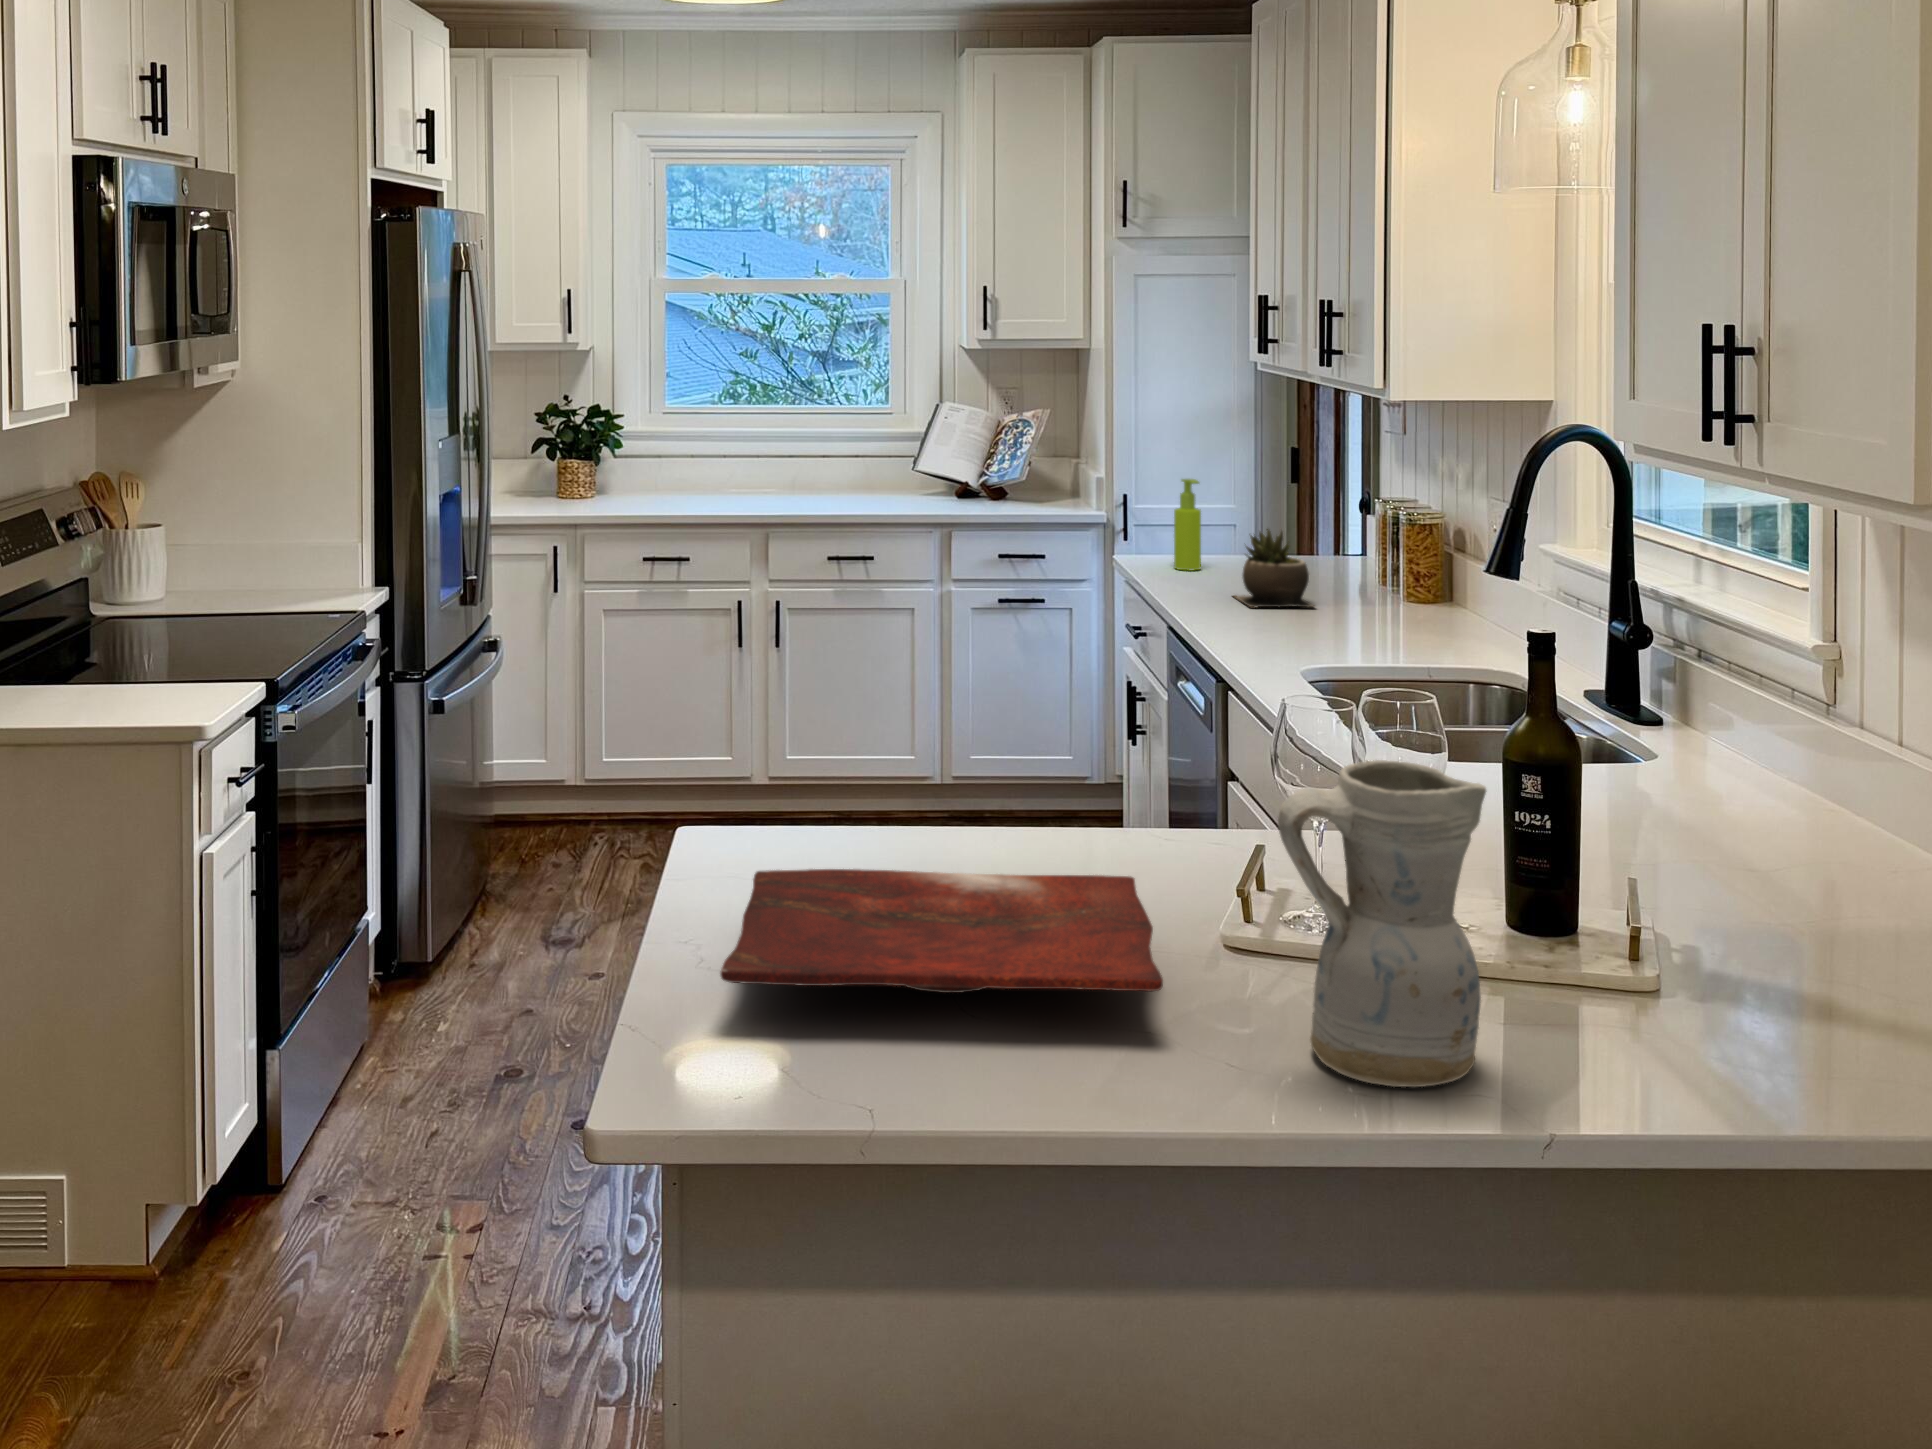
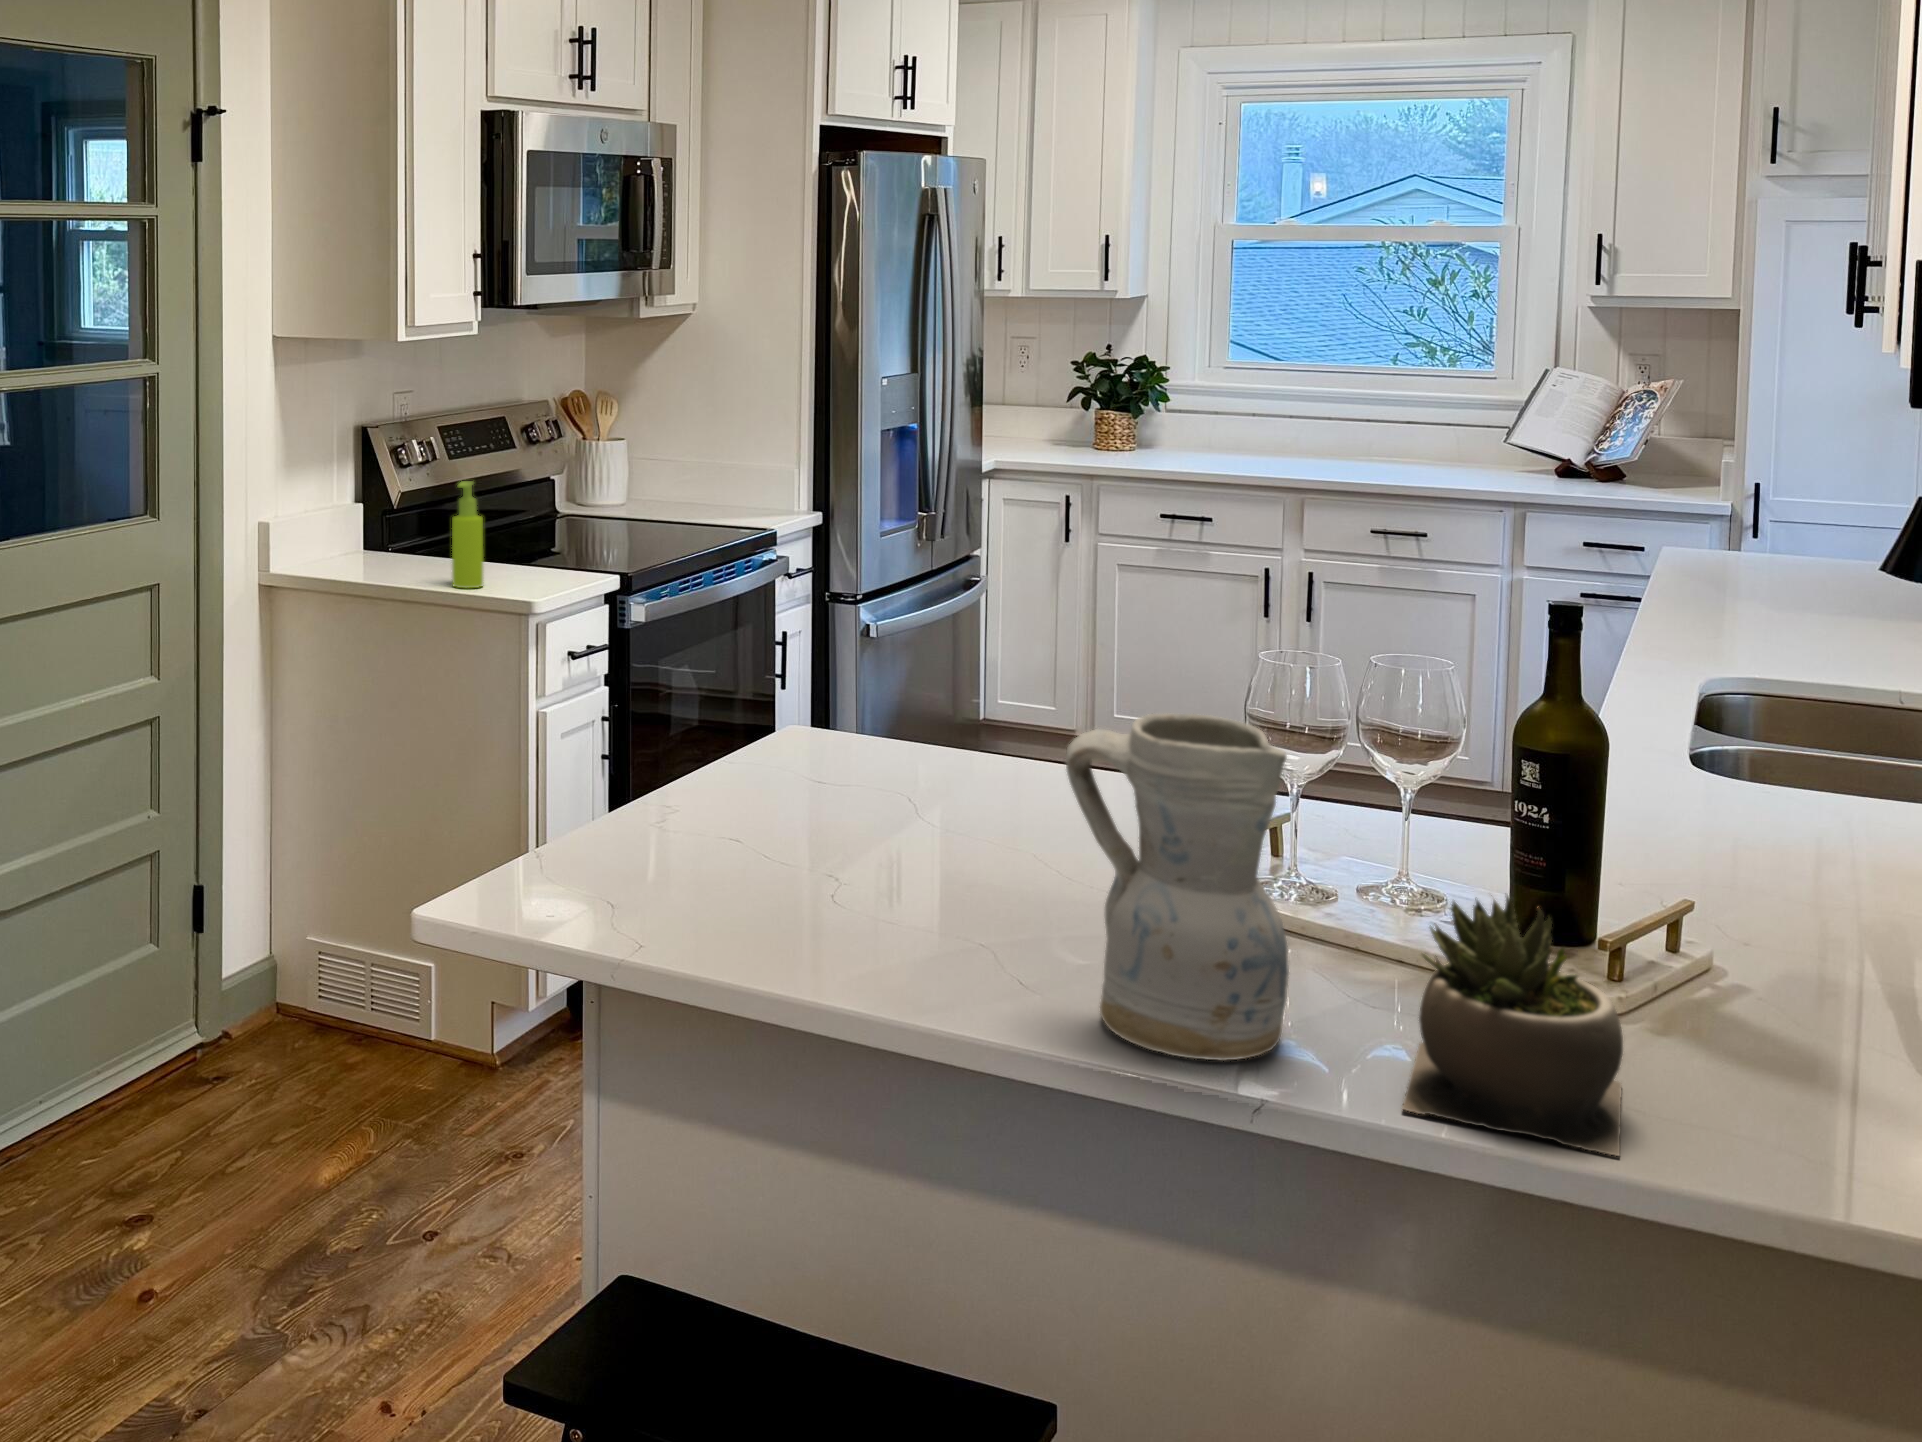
soap dispenser: present [1174,479,1201,570] -> present [452,481,483,588]
succulent plant: present [1234,529,1314,607] -> present [1402,896,1623,1156]
cutting board: present [720,869,1163,993] -> none [601,762,1096,915]

